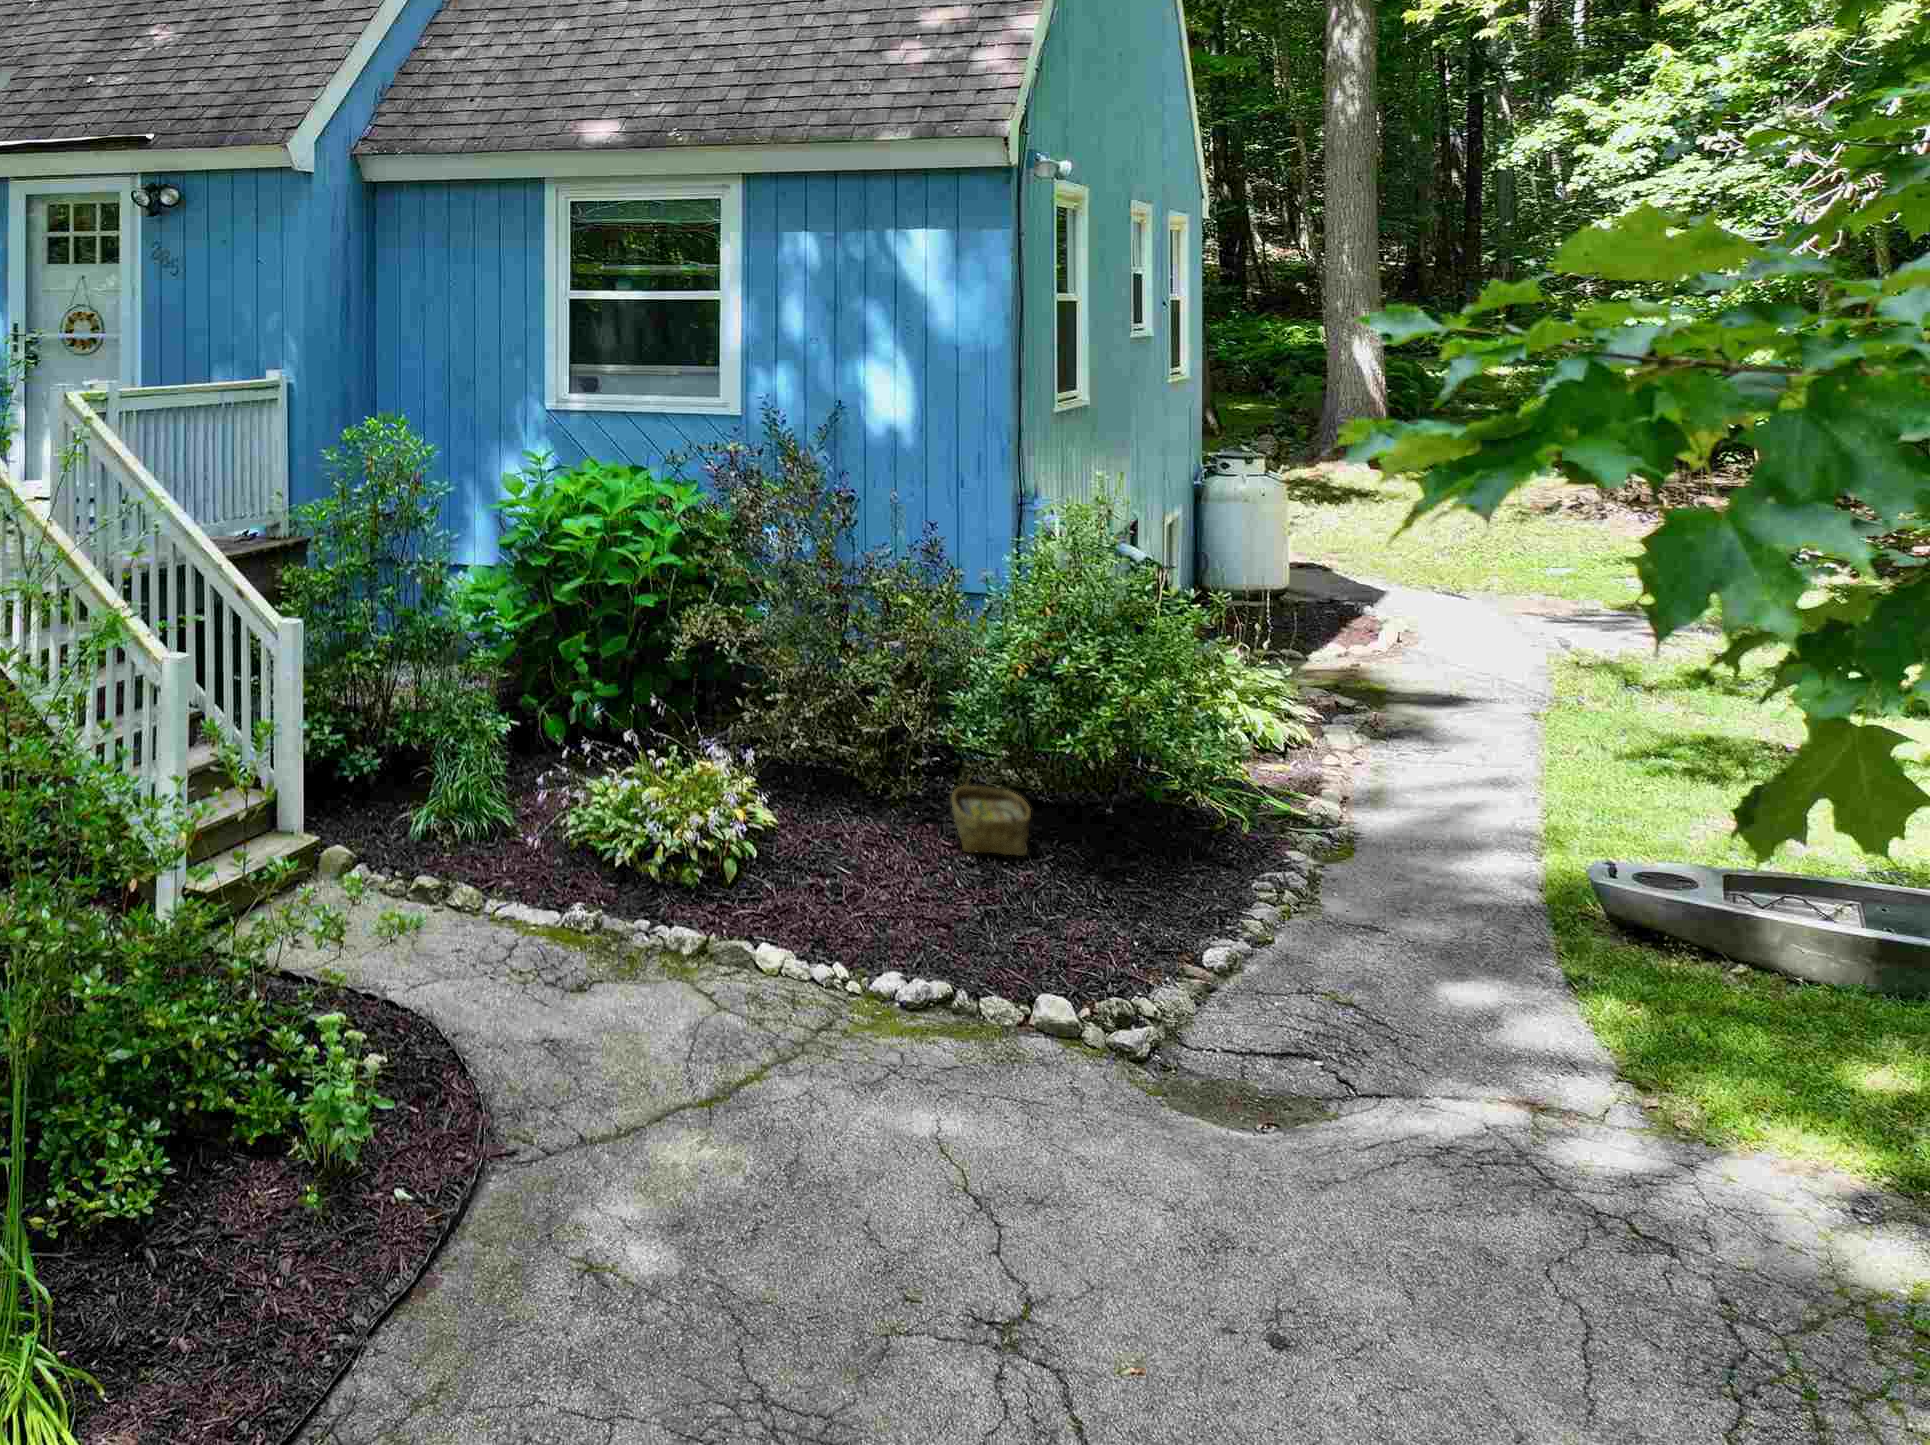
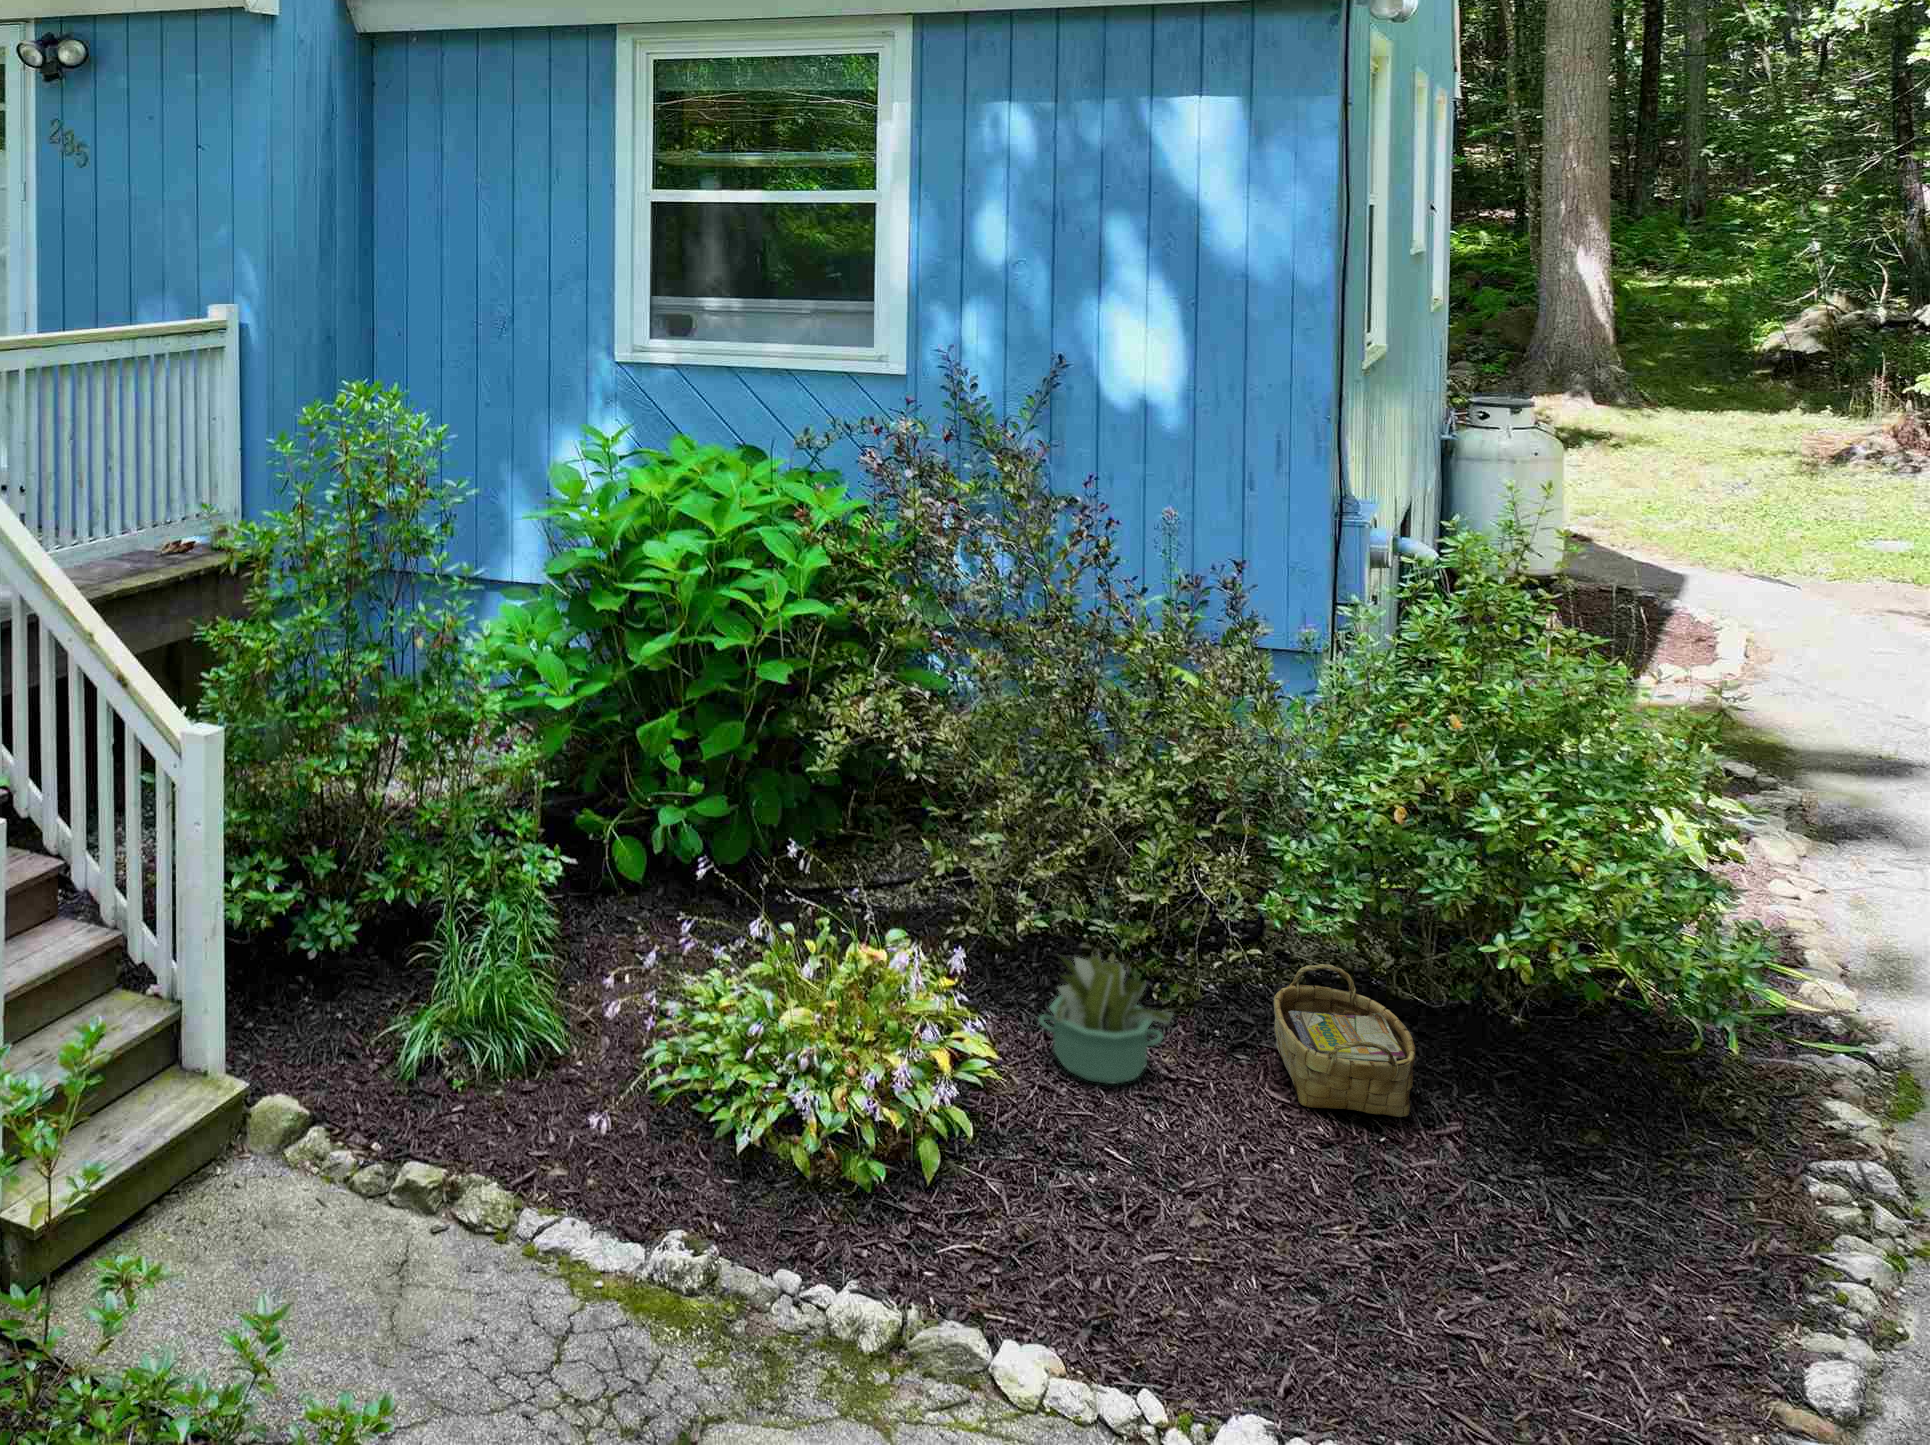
decorative plant: none [808,768,889,844] -> present [1038,954,1173,1084]

